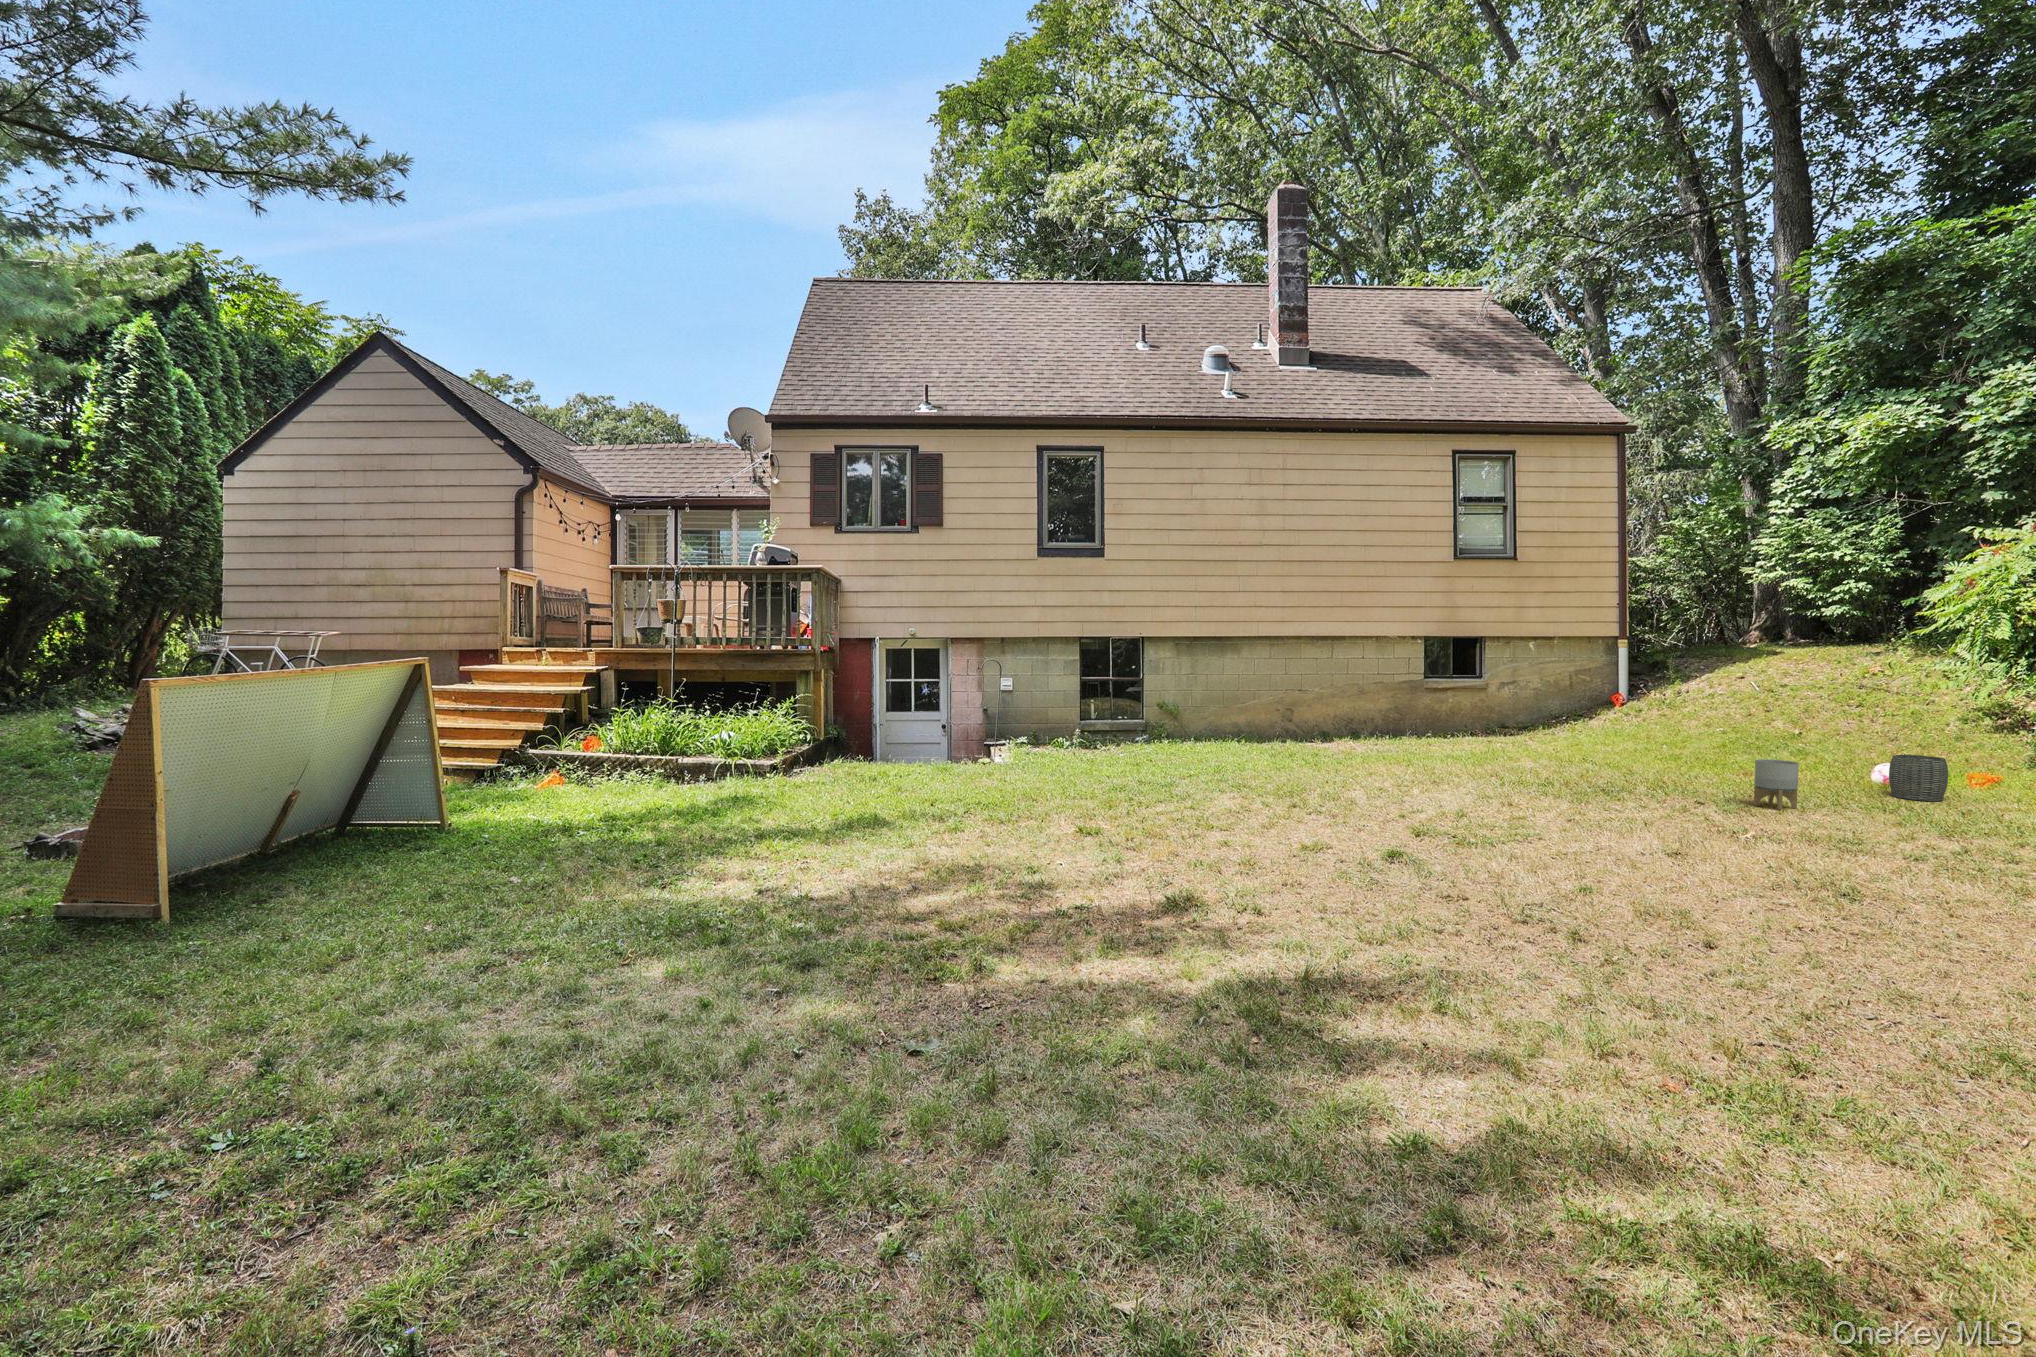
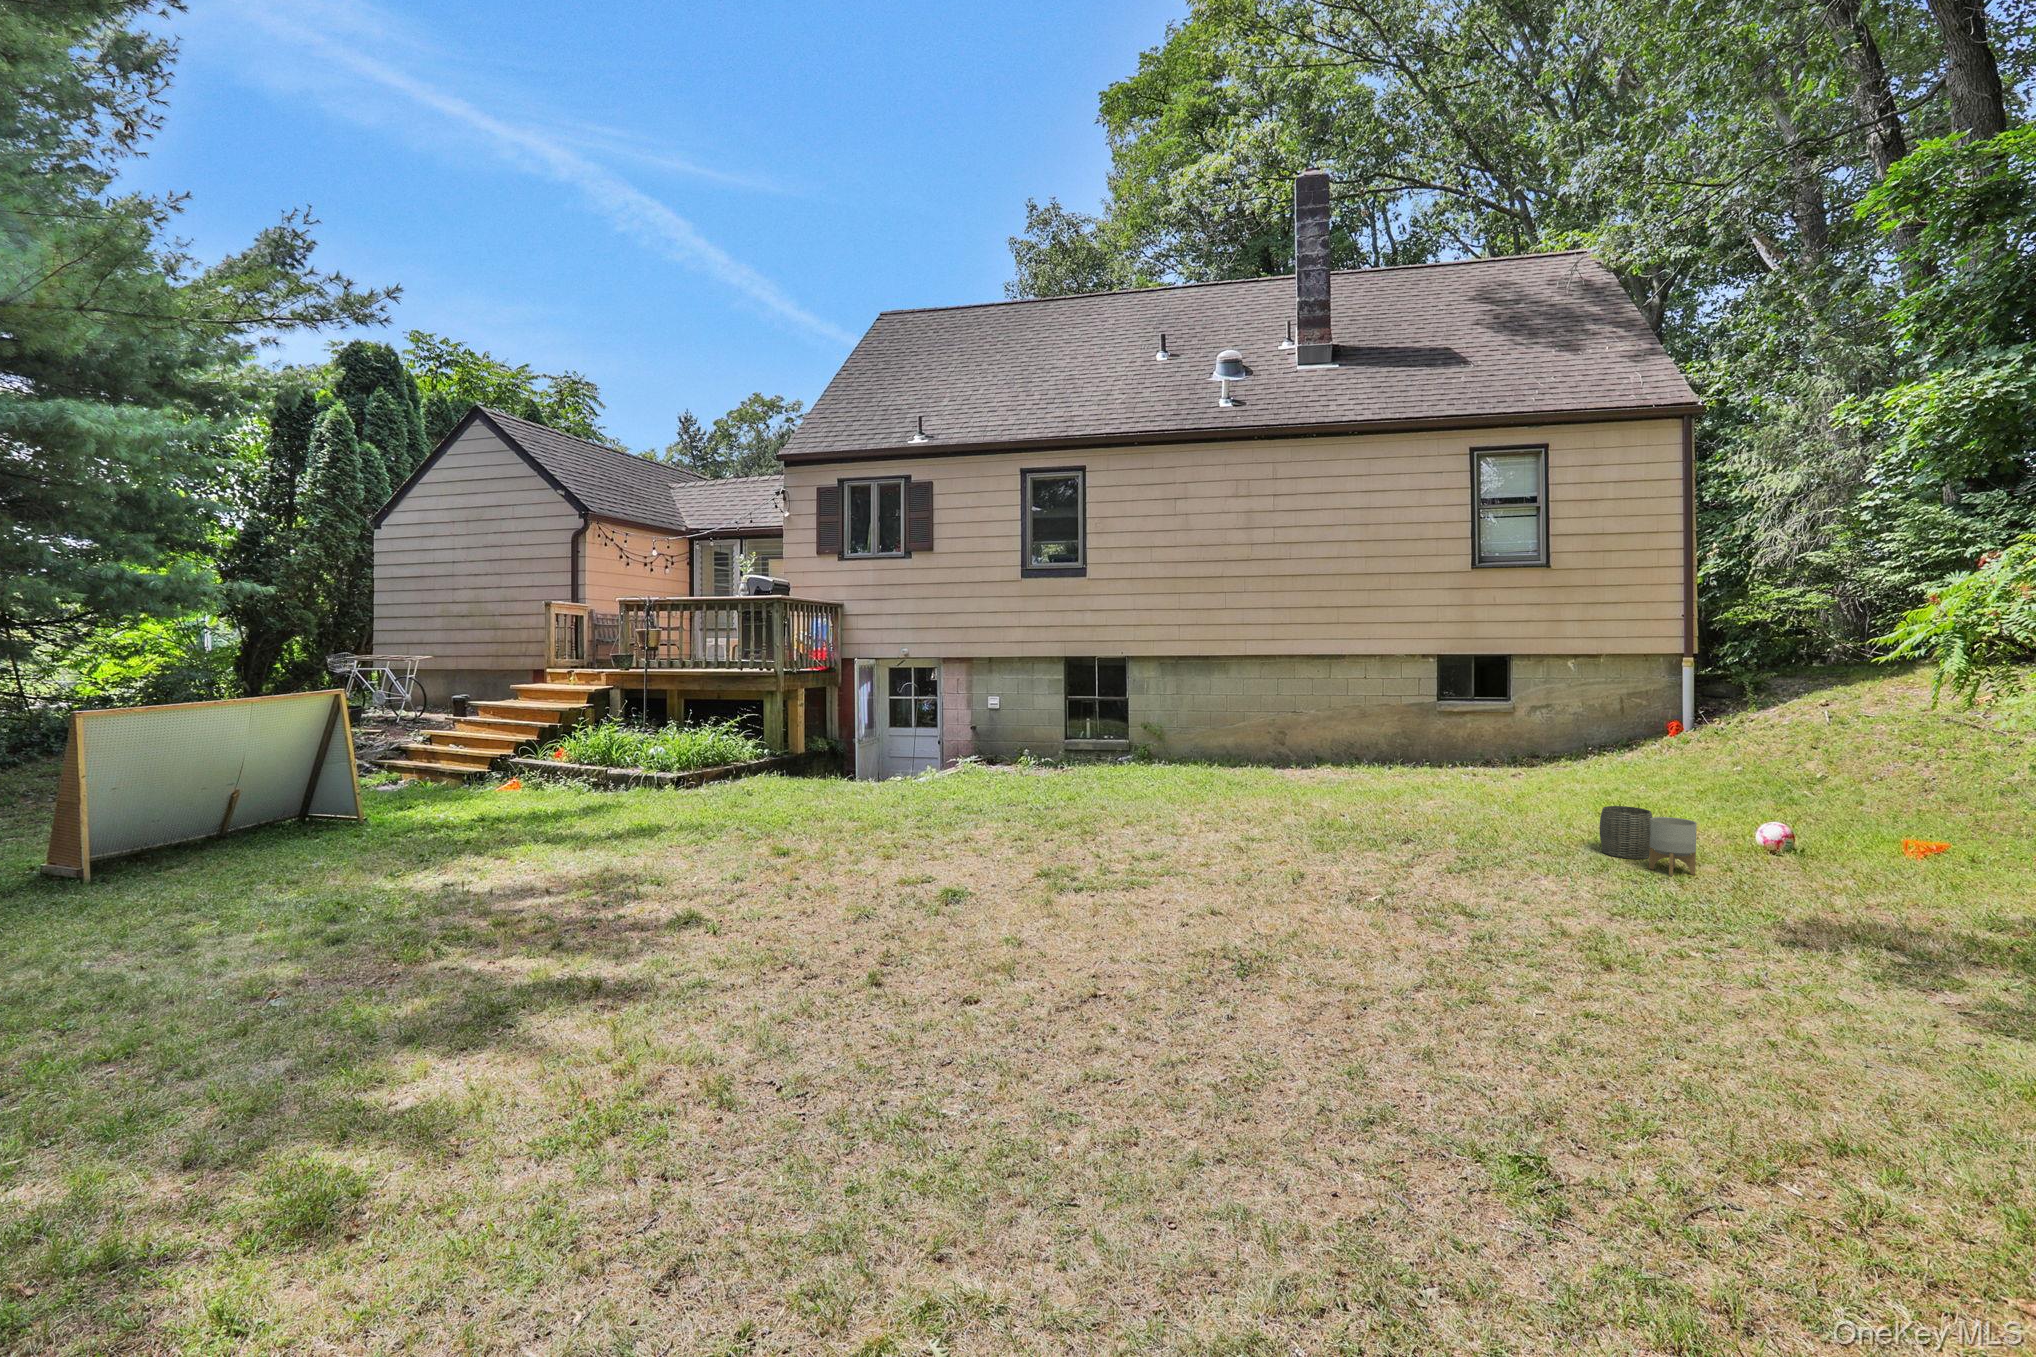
woven basket: present [1889,755,1948,801] -> present [1600,806,1652,859]

